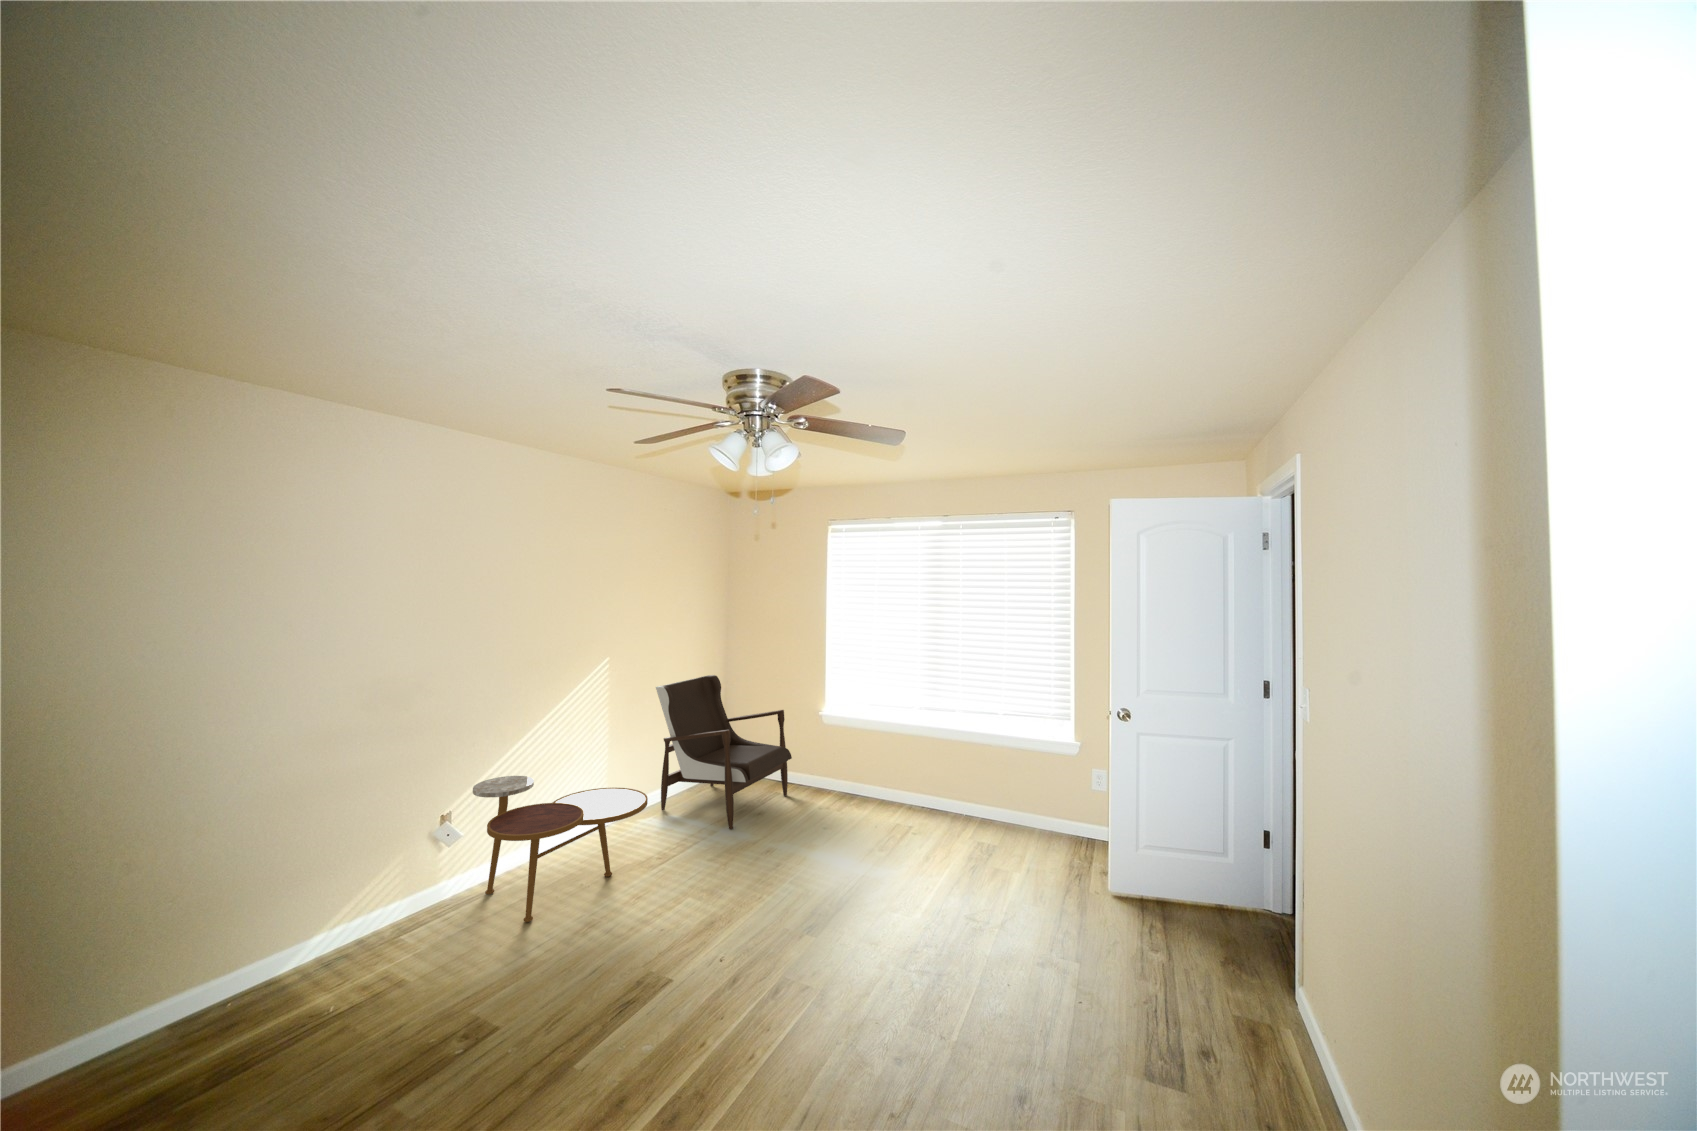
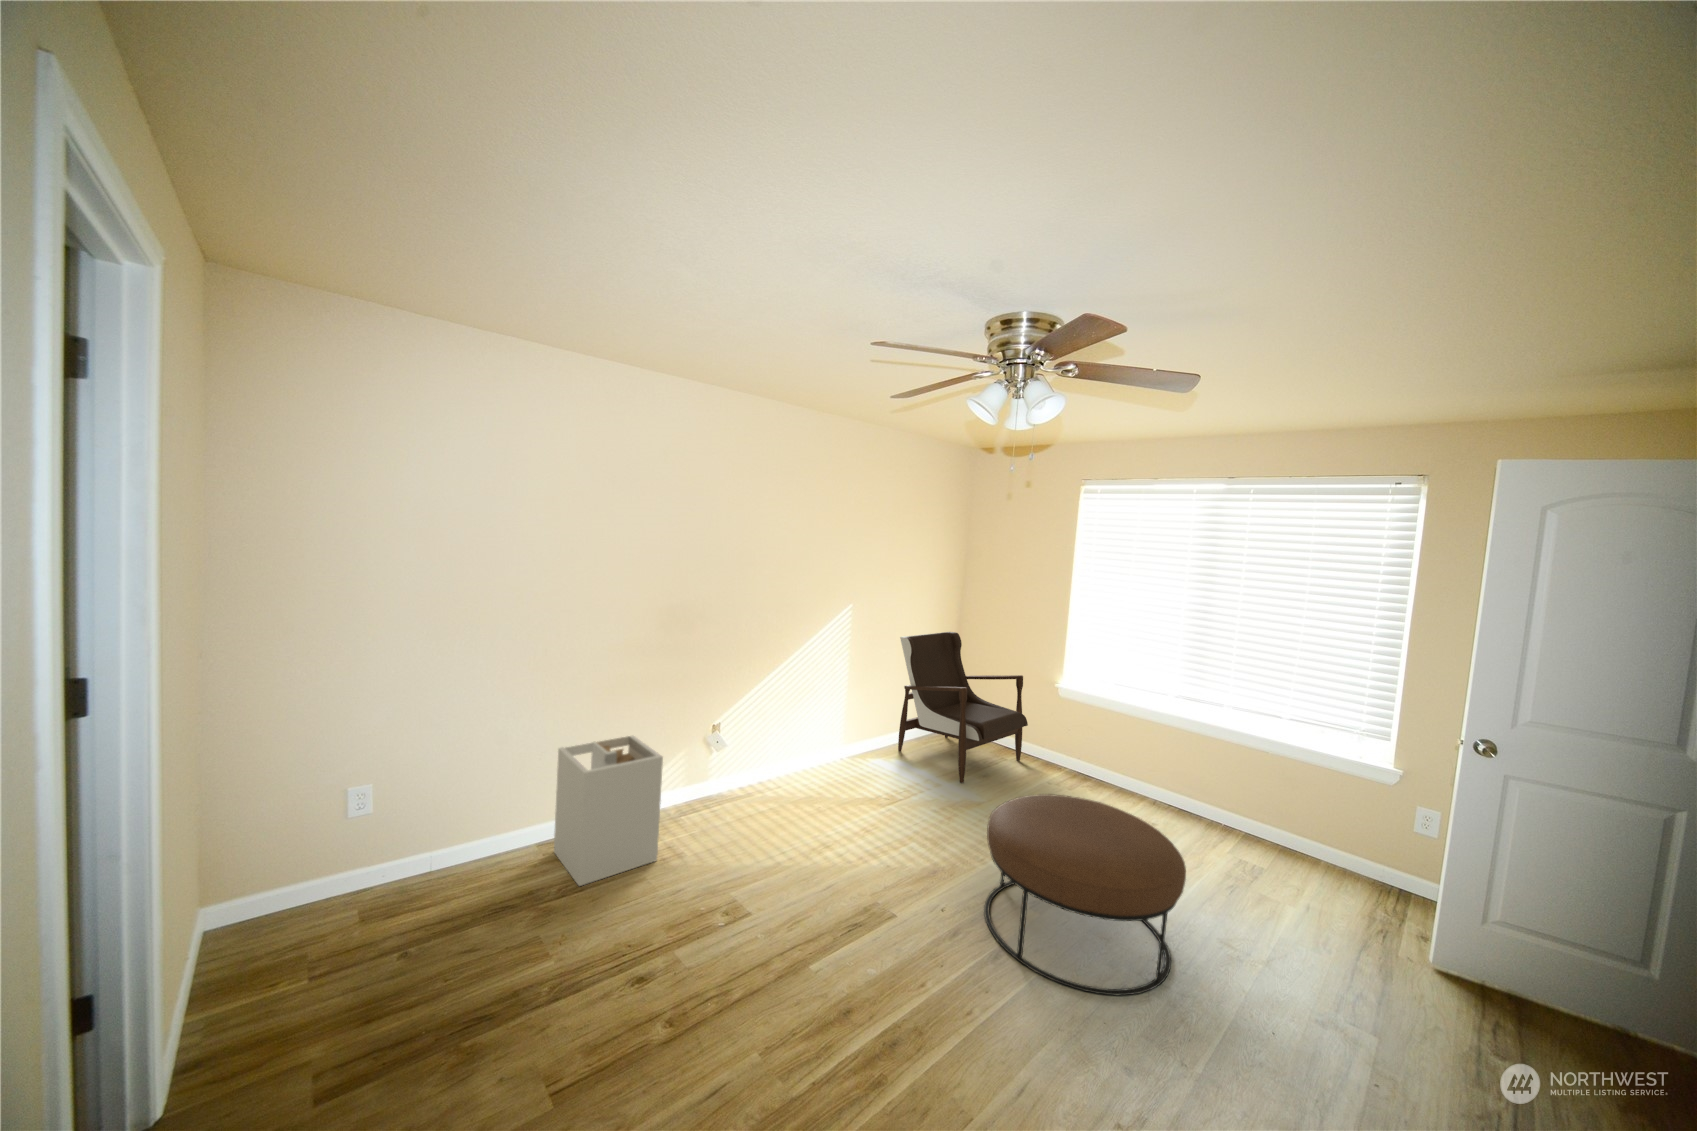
side table: present [473,776,648,922] -> none [745,698,886,827]
ottoman: none [759,816,934,997] -> present [984,794,1186,995]
laundry hamper: none [188,853,363,1071] -> present [554,736,663,886]

